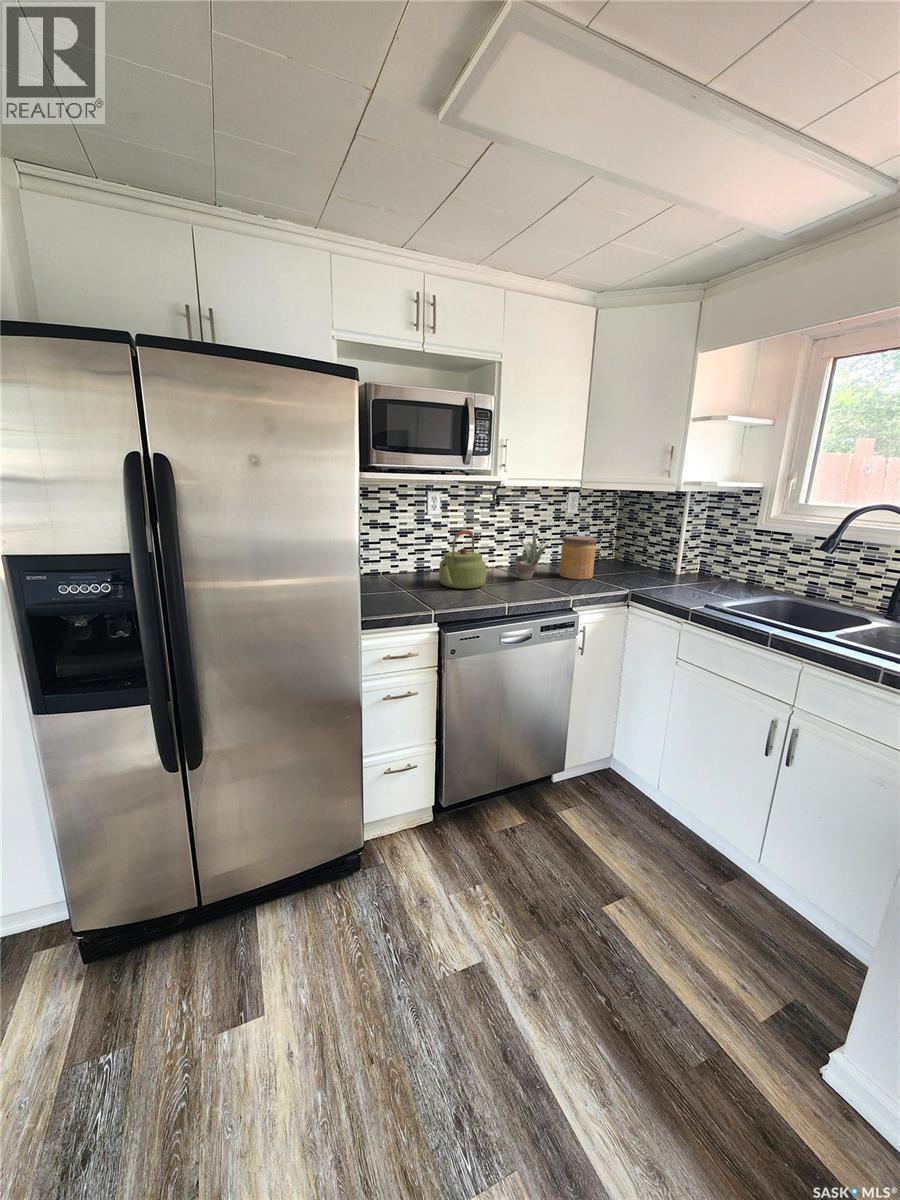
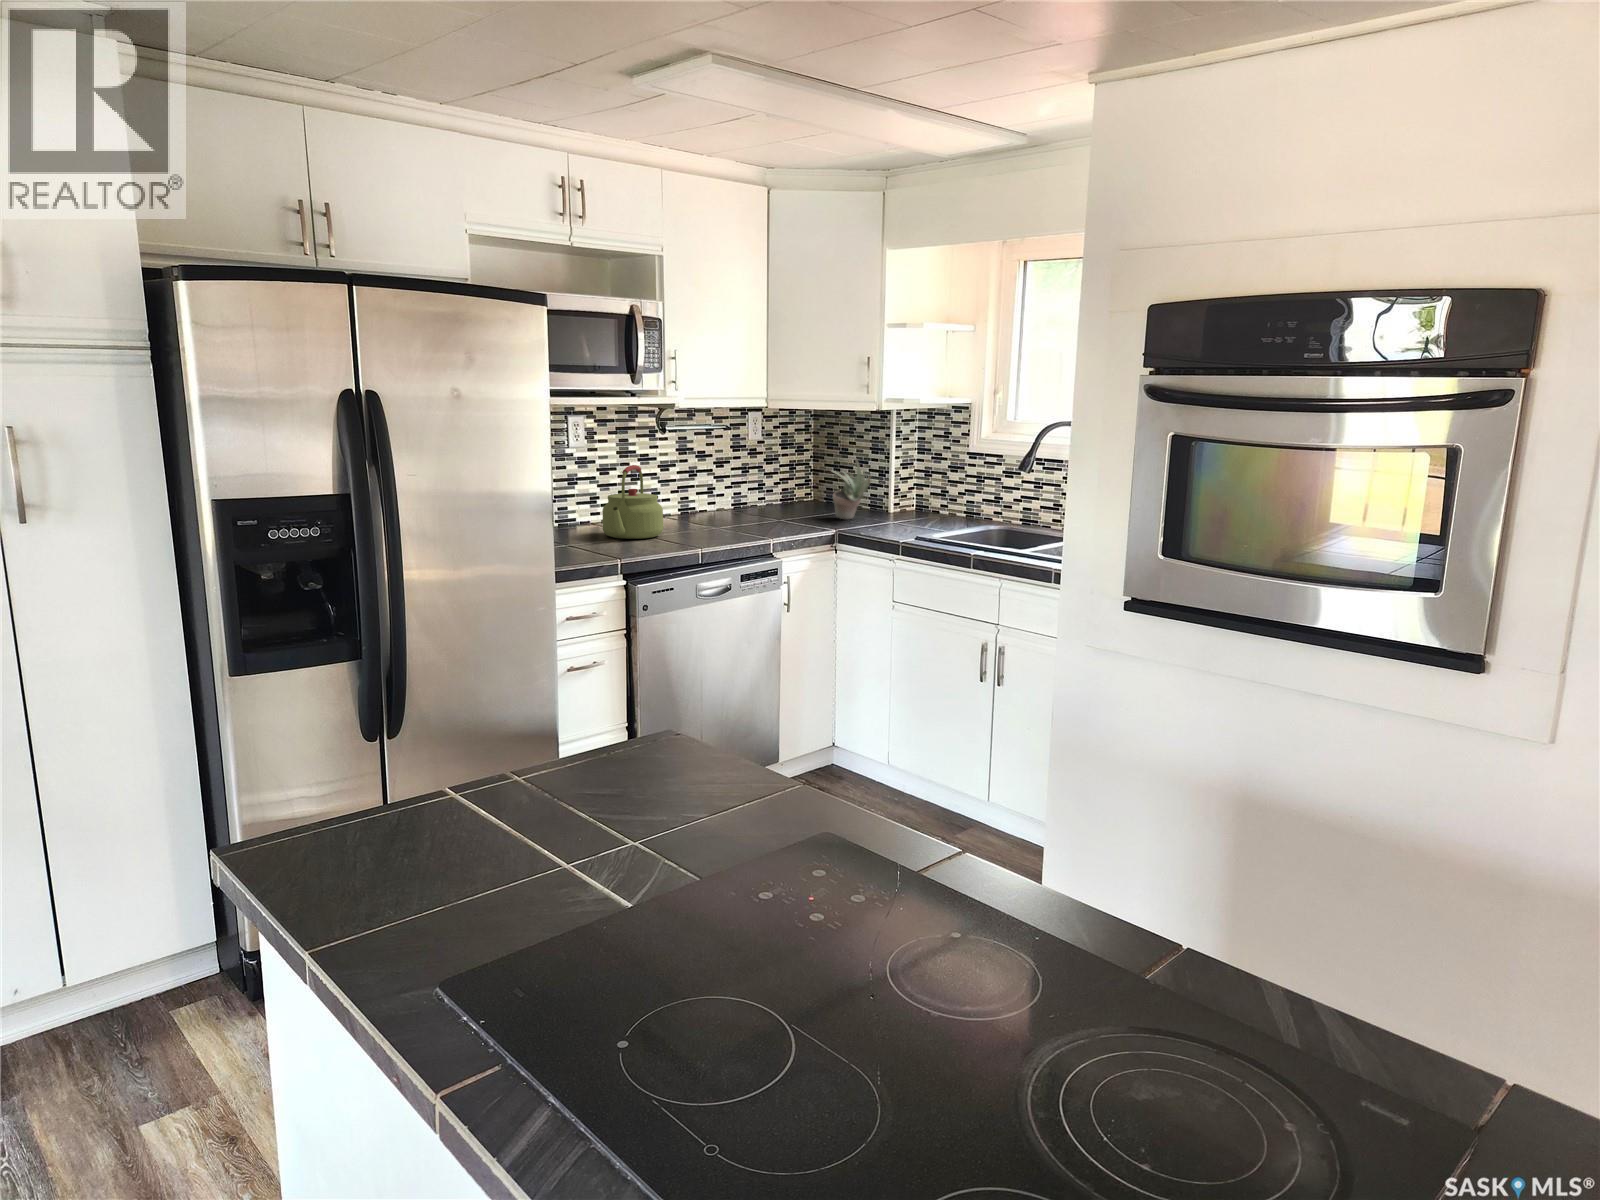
succulent plant: present [514,530,548,580] -> present [832,459,871,519]
jar: present [560,536,596,579] -> none [748,469,791,523]

